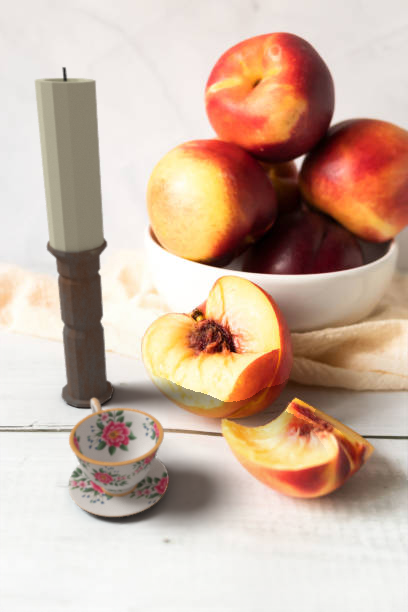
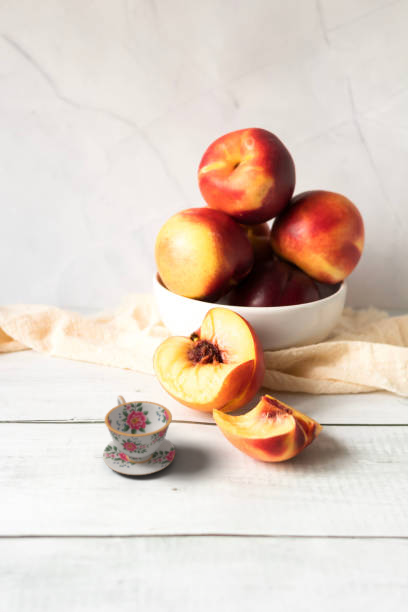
candle: present [35,67,114,407] -> none [80,161,130,408]

